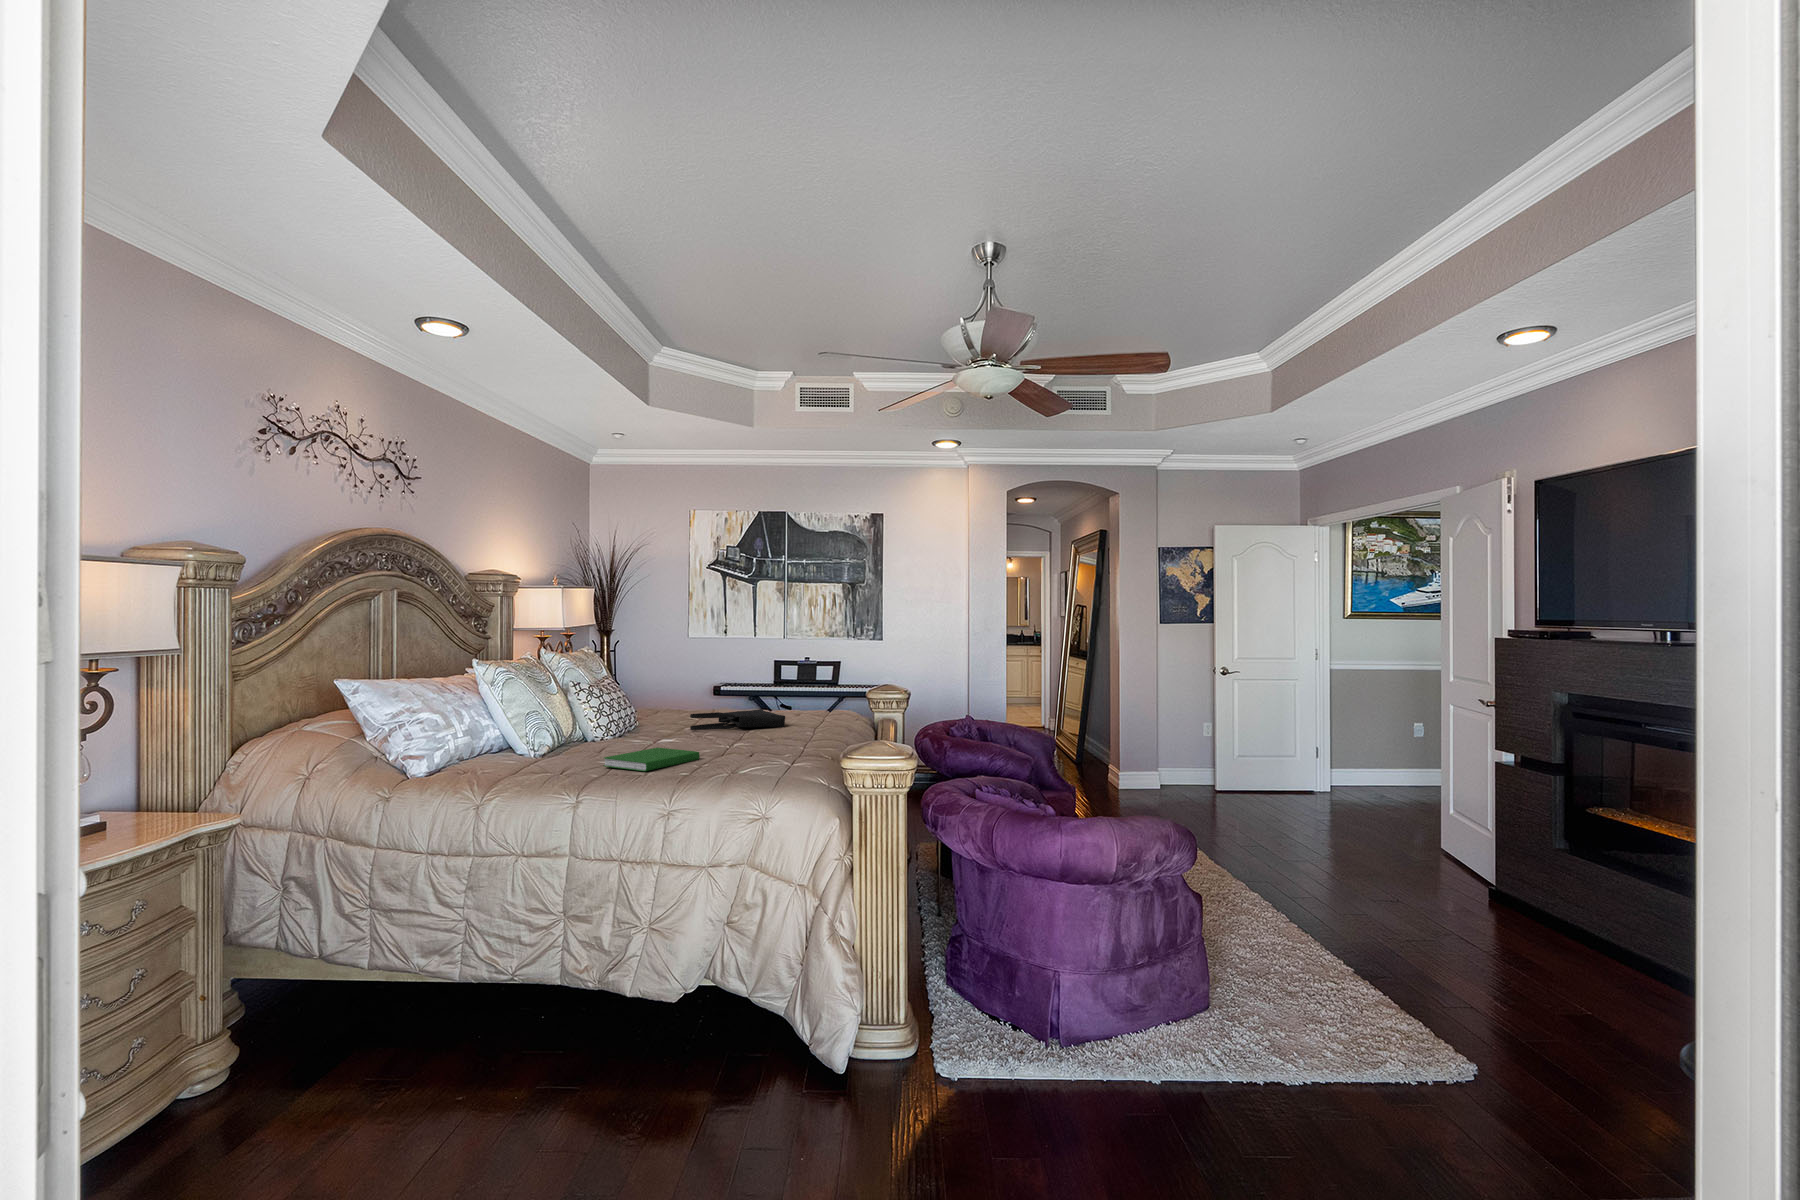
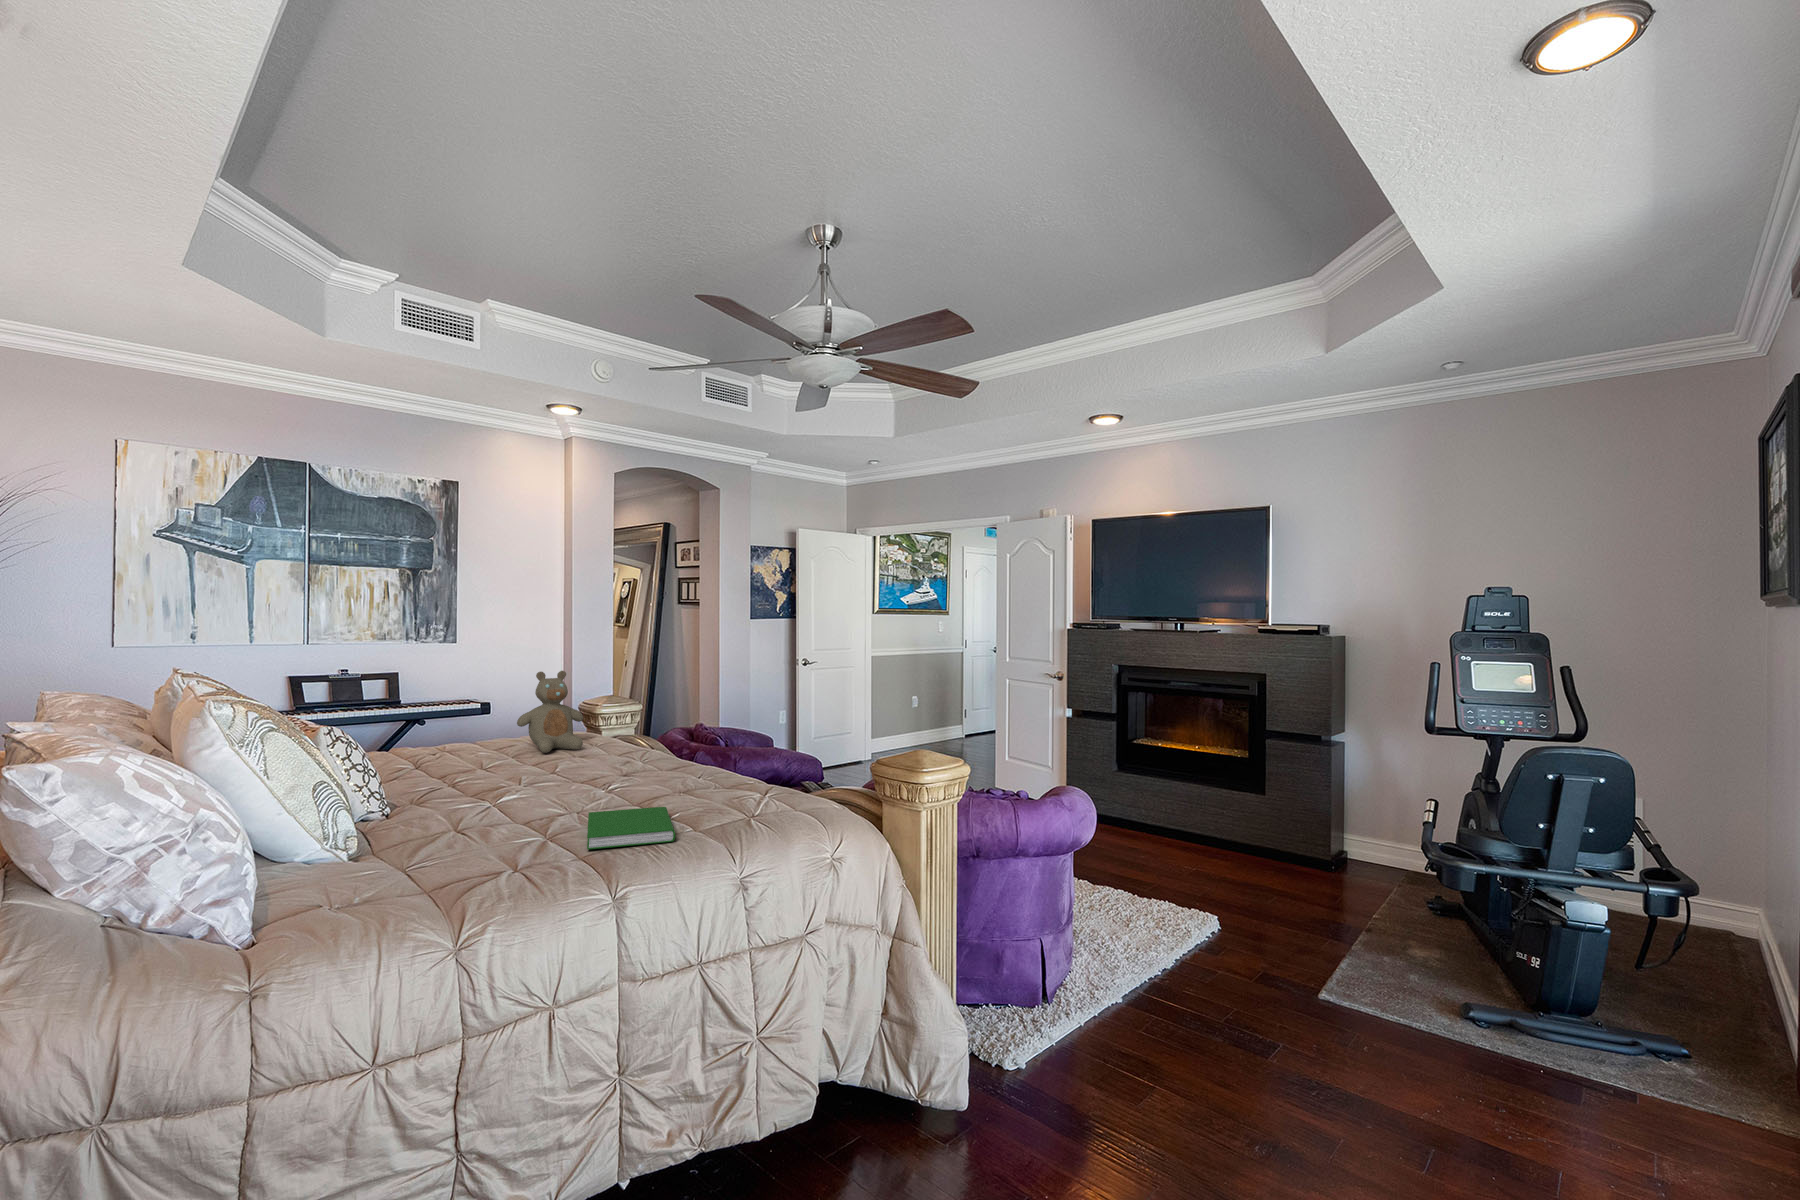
teddy bear: none [781,655,829,717] -> present [517,671,583,753]
tote bag: present [690,709,785,730] -> none [479,746,595,787]

